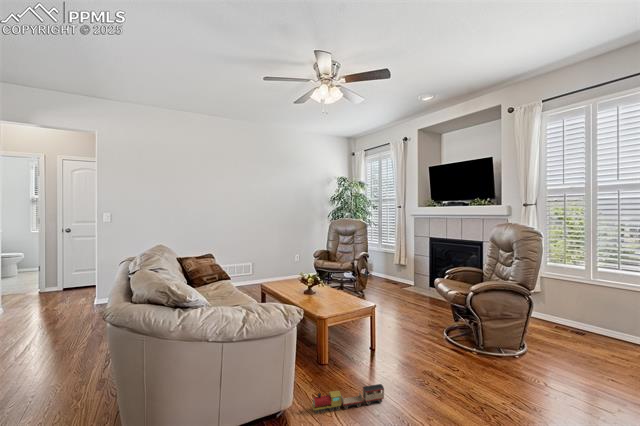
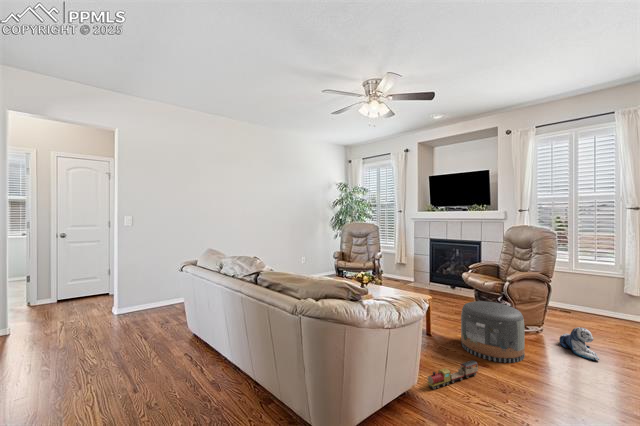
pouf: none [398,314,468,392] -> present [461,301,525,363]
plush toy: none [527,355,565,400] -> present [559,327,599,360]

